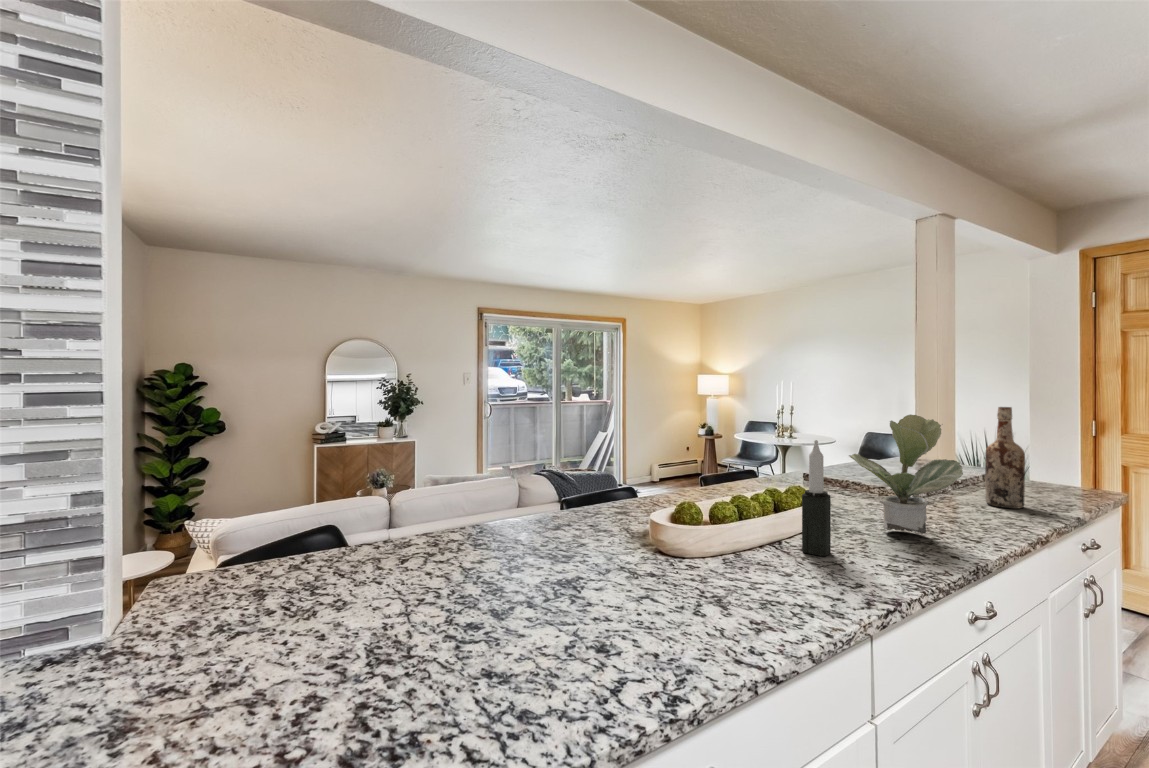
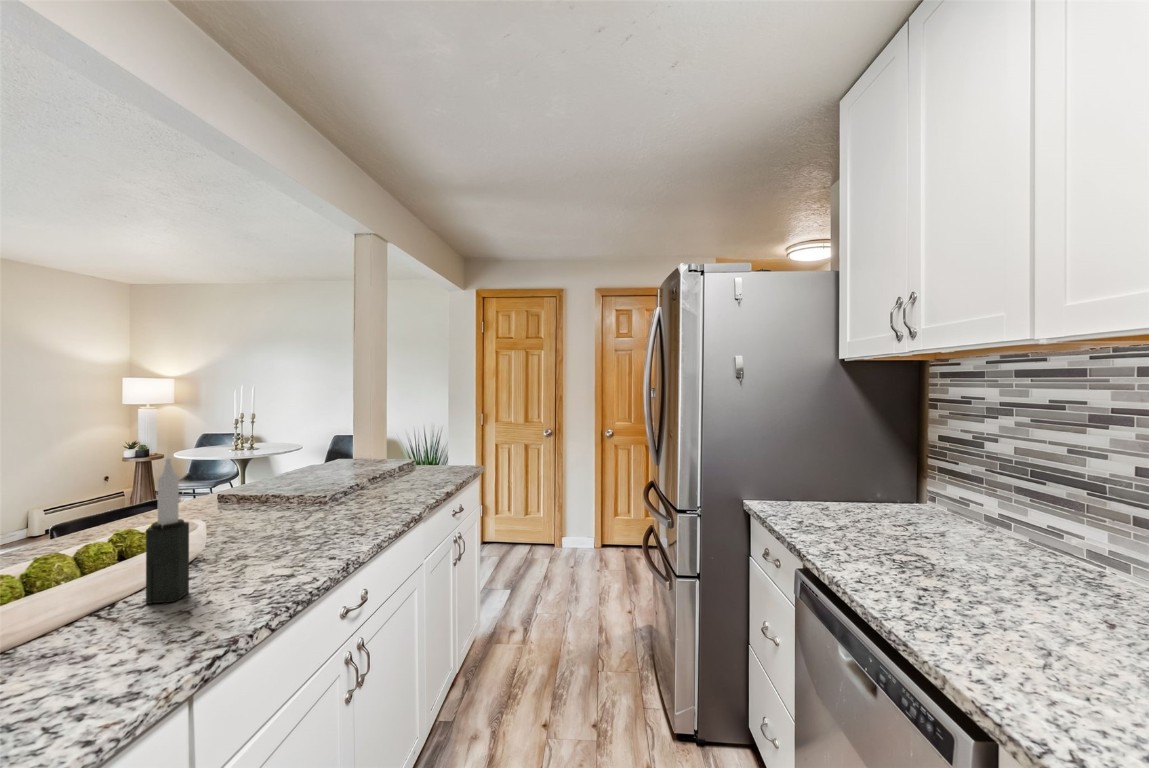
wine bottle: present [985,407,1025,509] -> none [390,408,418,496]
potted plant: present [849,415,963,534] -> none [237,419,347,547]

